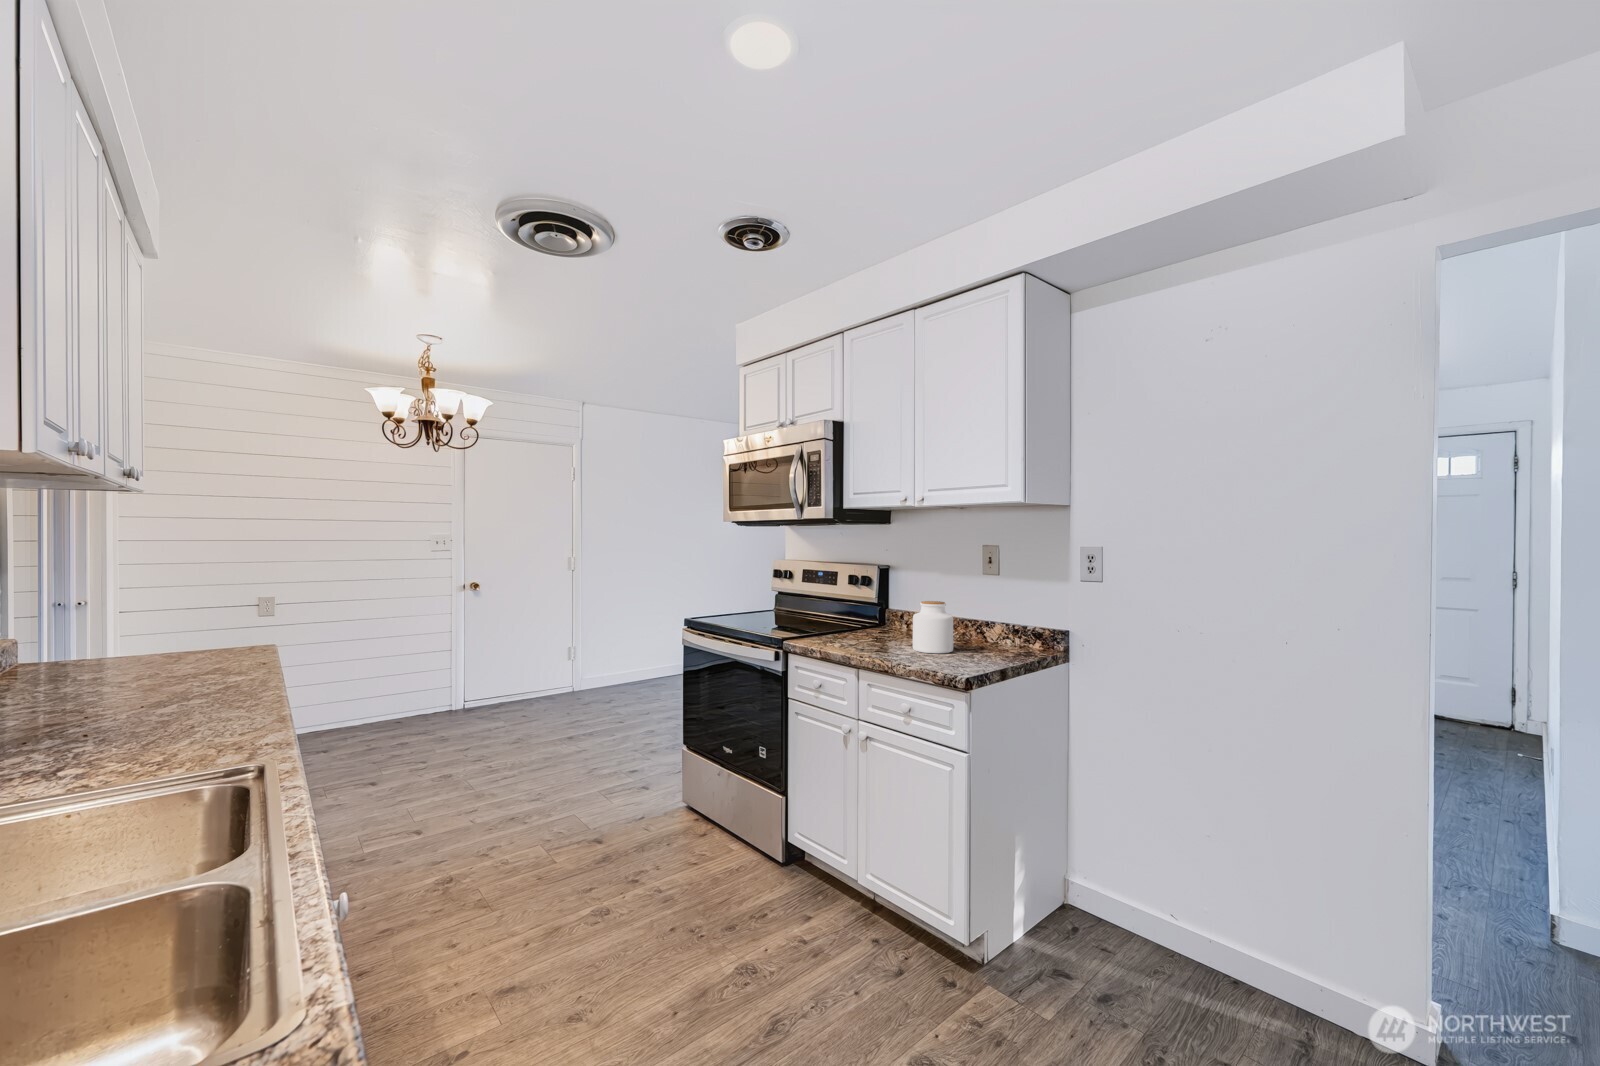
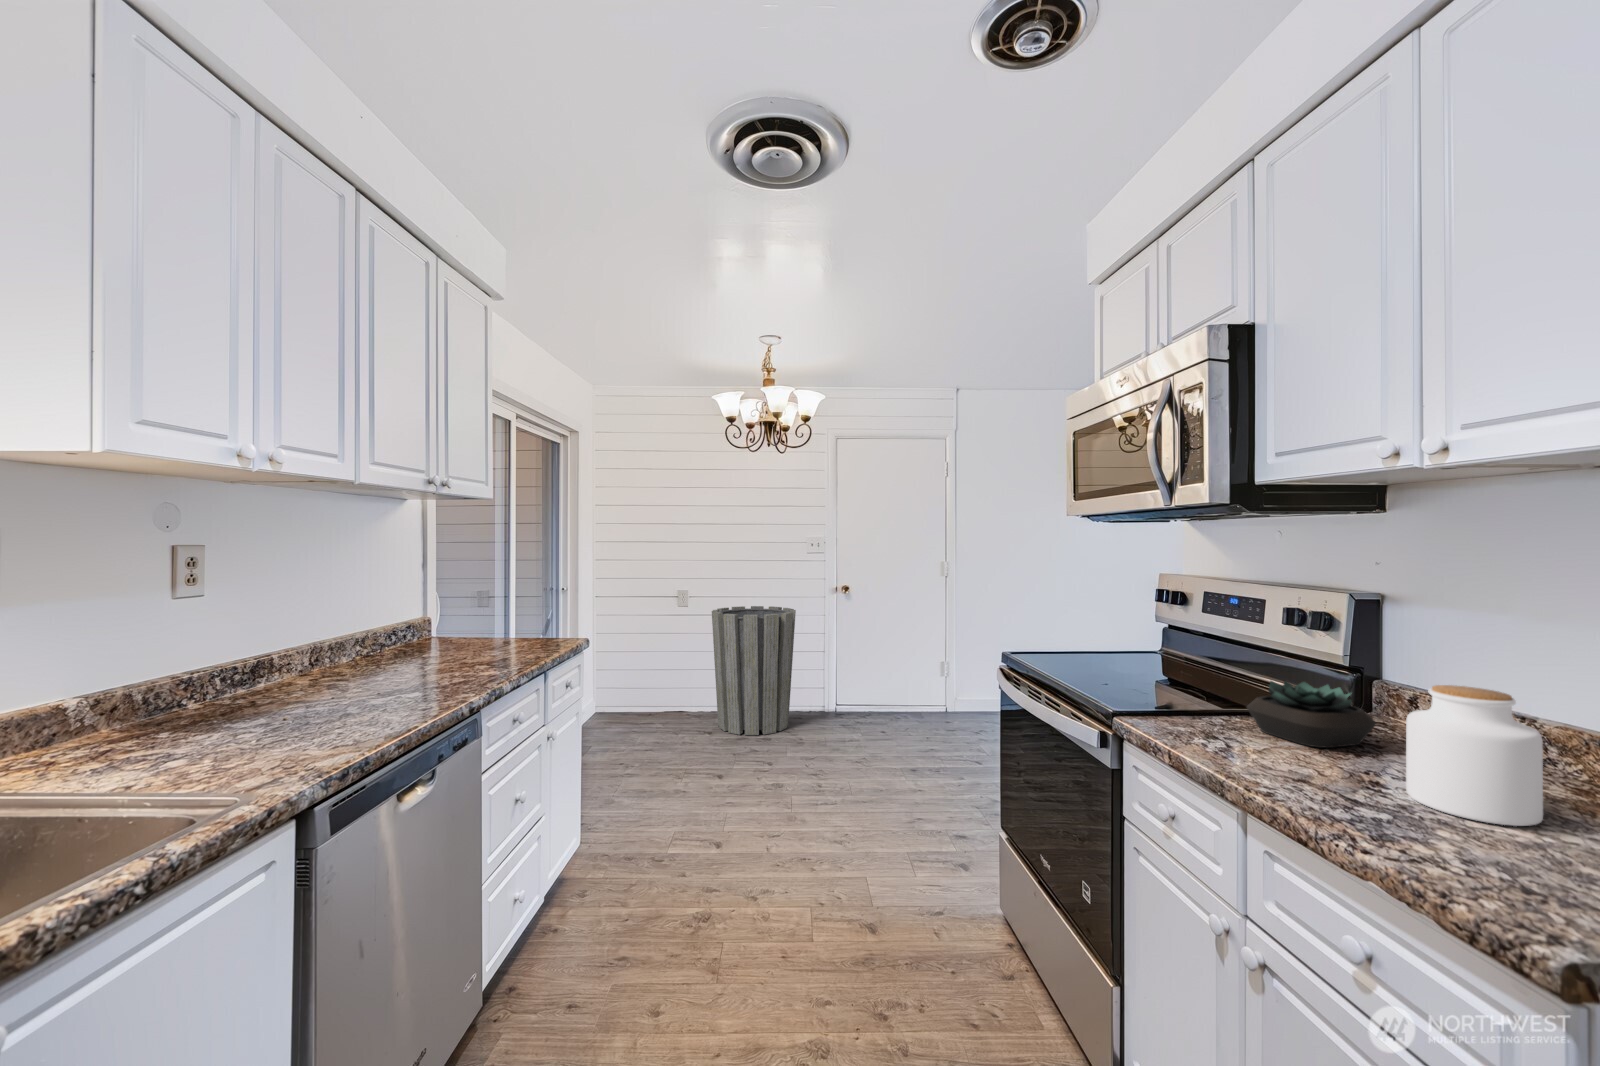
trash can: none [321,608,428,746] -> present [712,606,796,735]
succulent plant: none [844,610,895,641] -> present [1247,680,1376,748]

